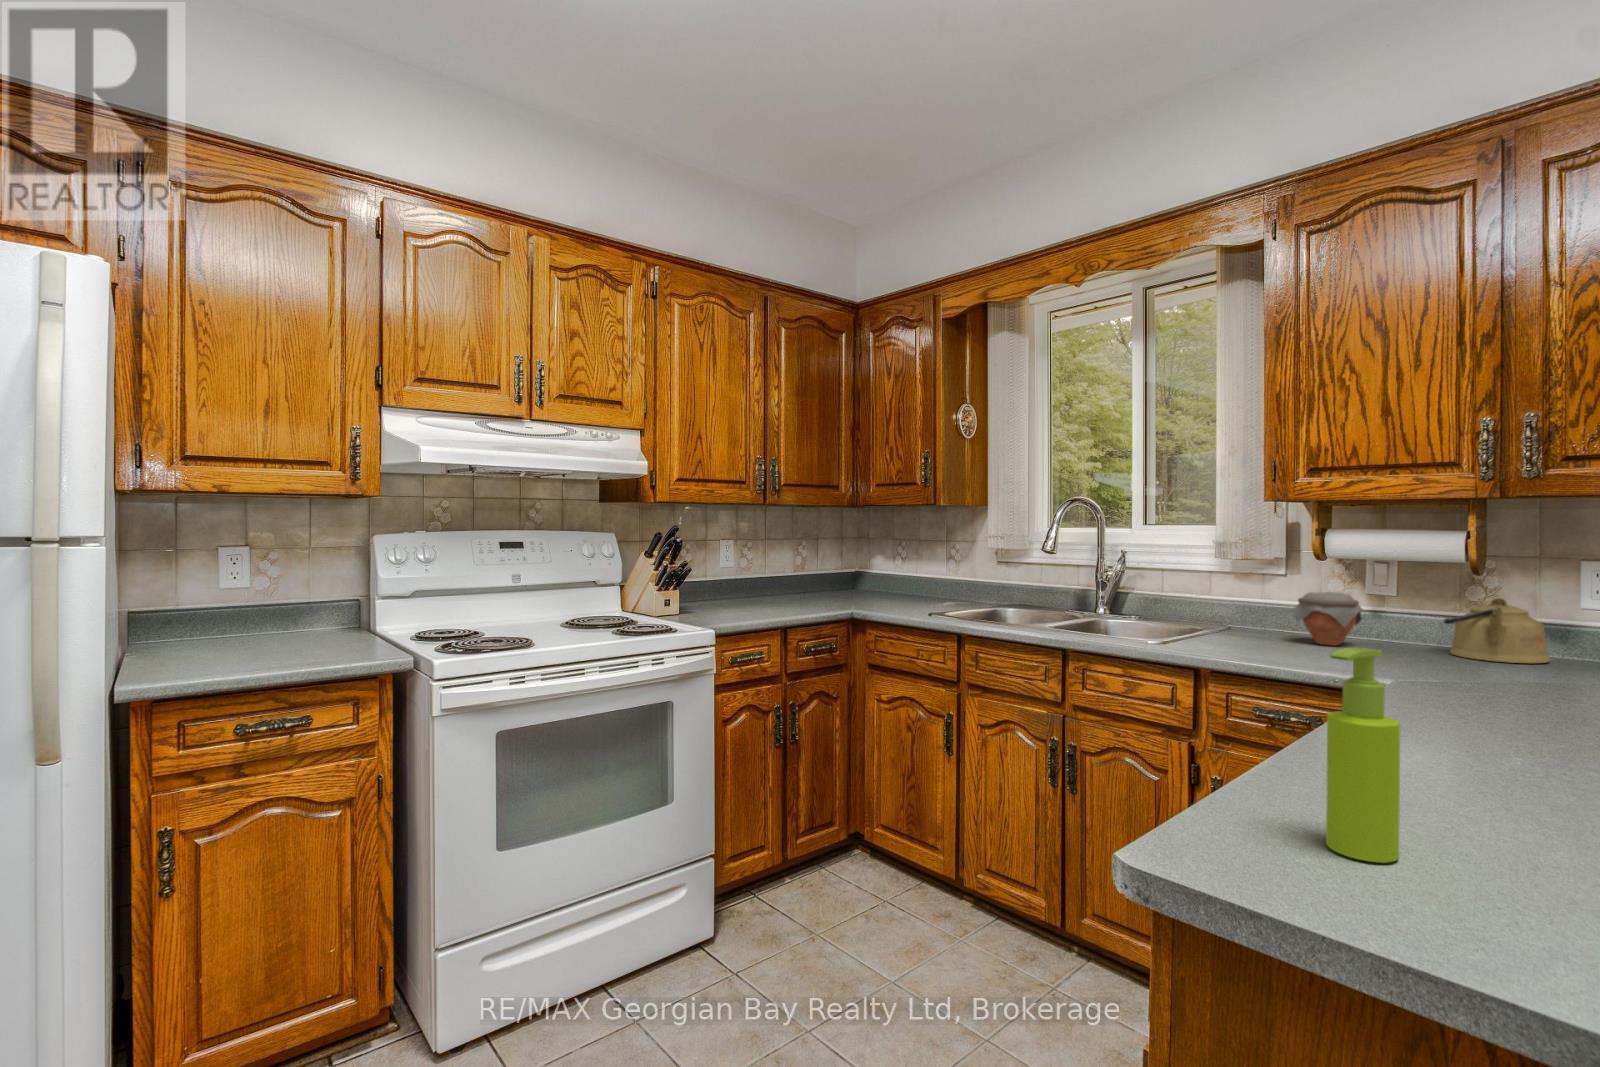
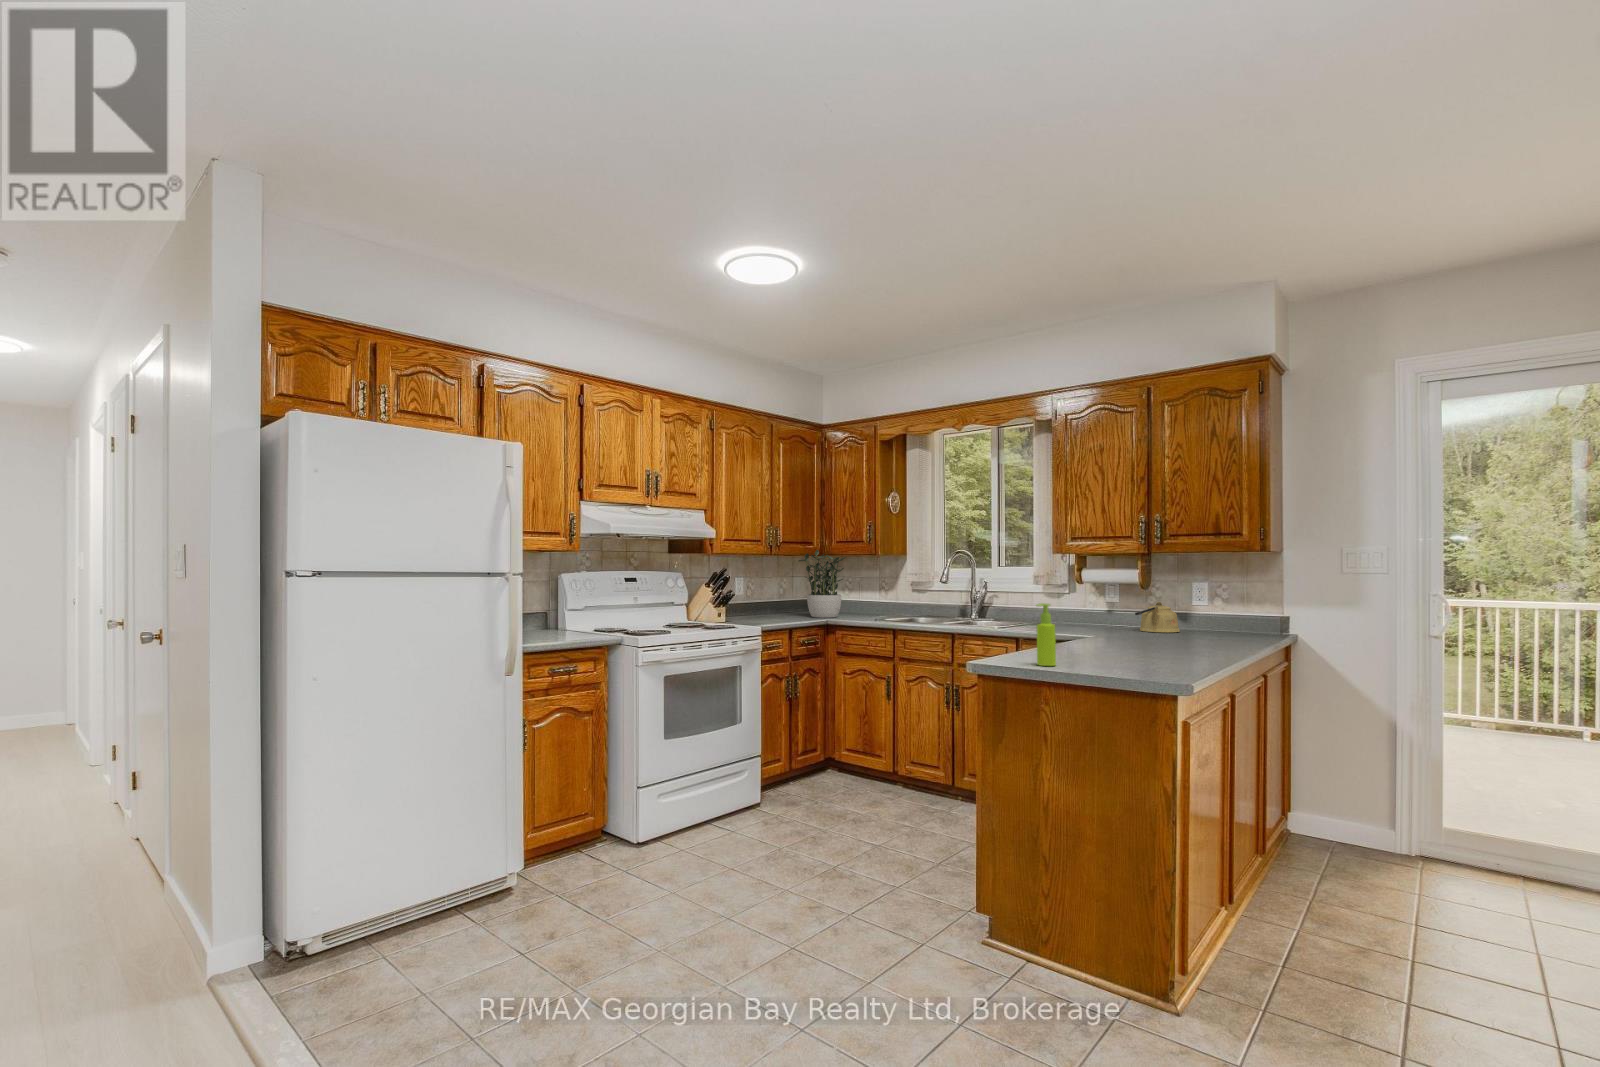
potted plant: none [809,497,890,607] -> present [799,550,846,618]
jar: present [1292,592,1363,646] -> none [1068,601,1101,629]

